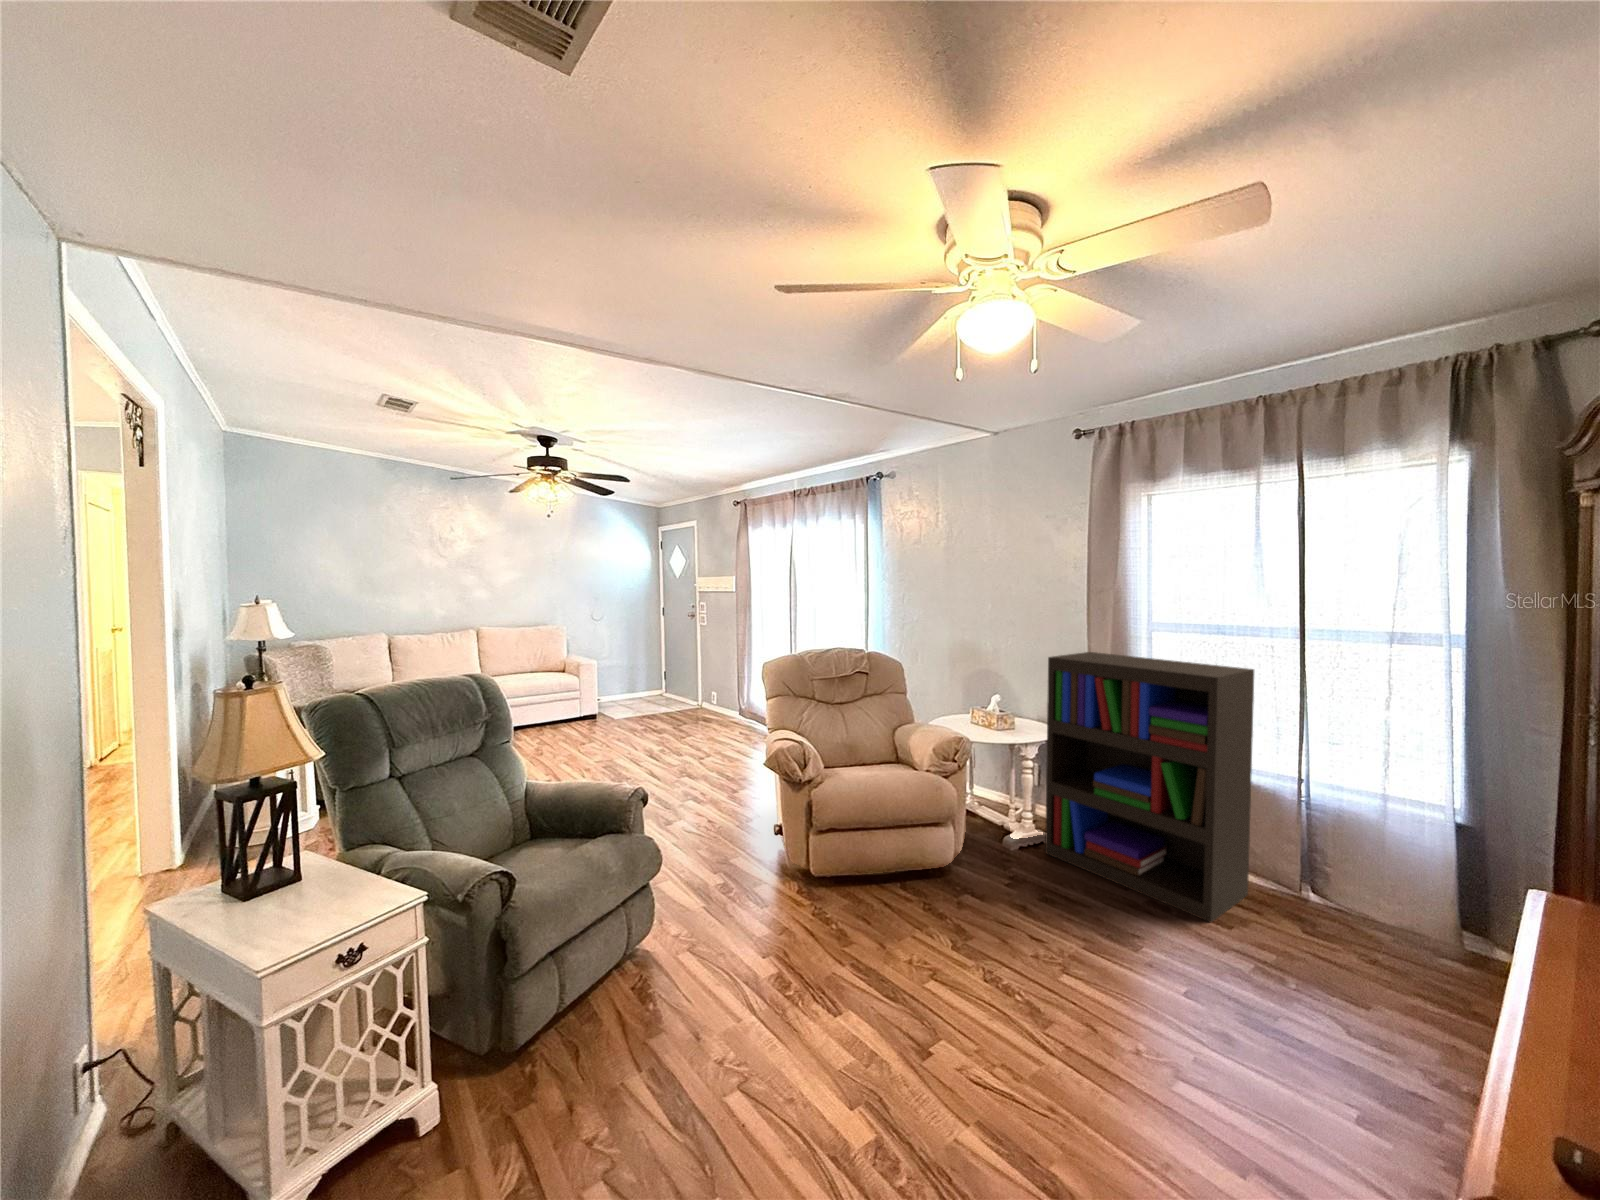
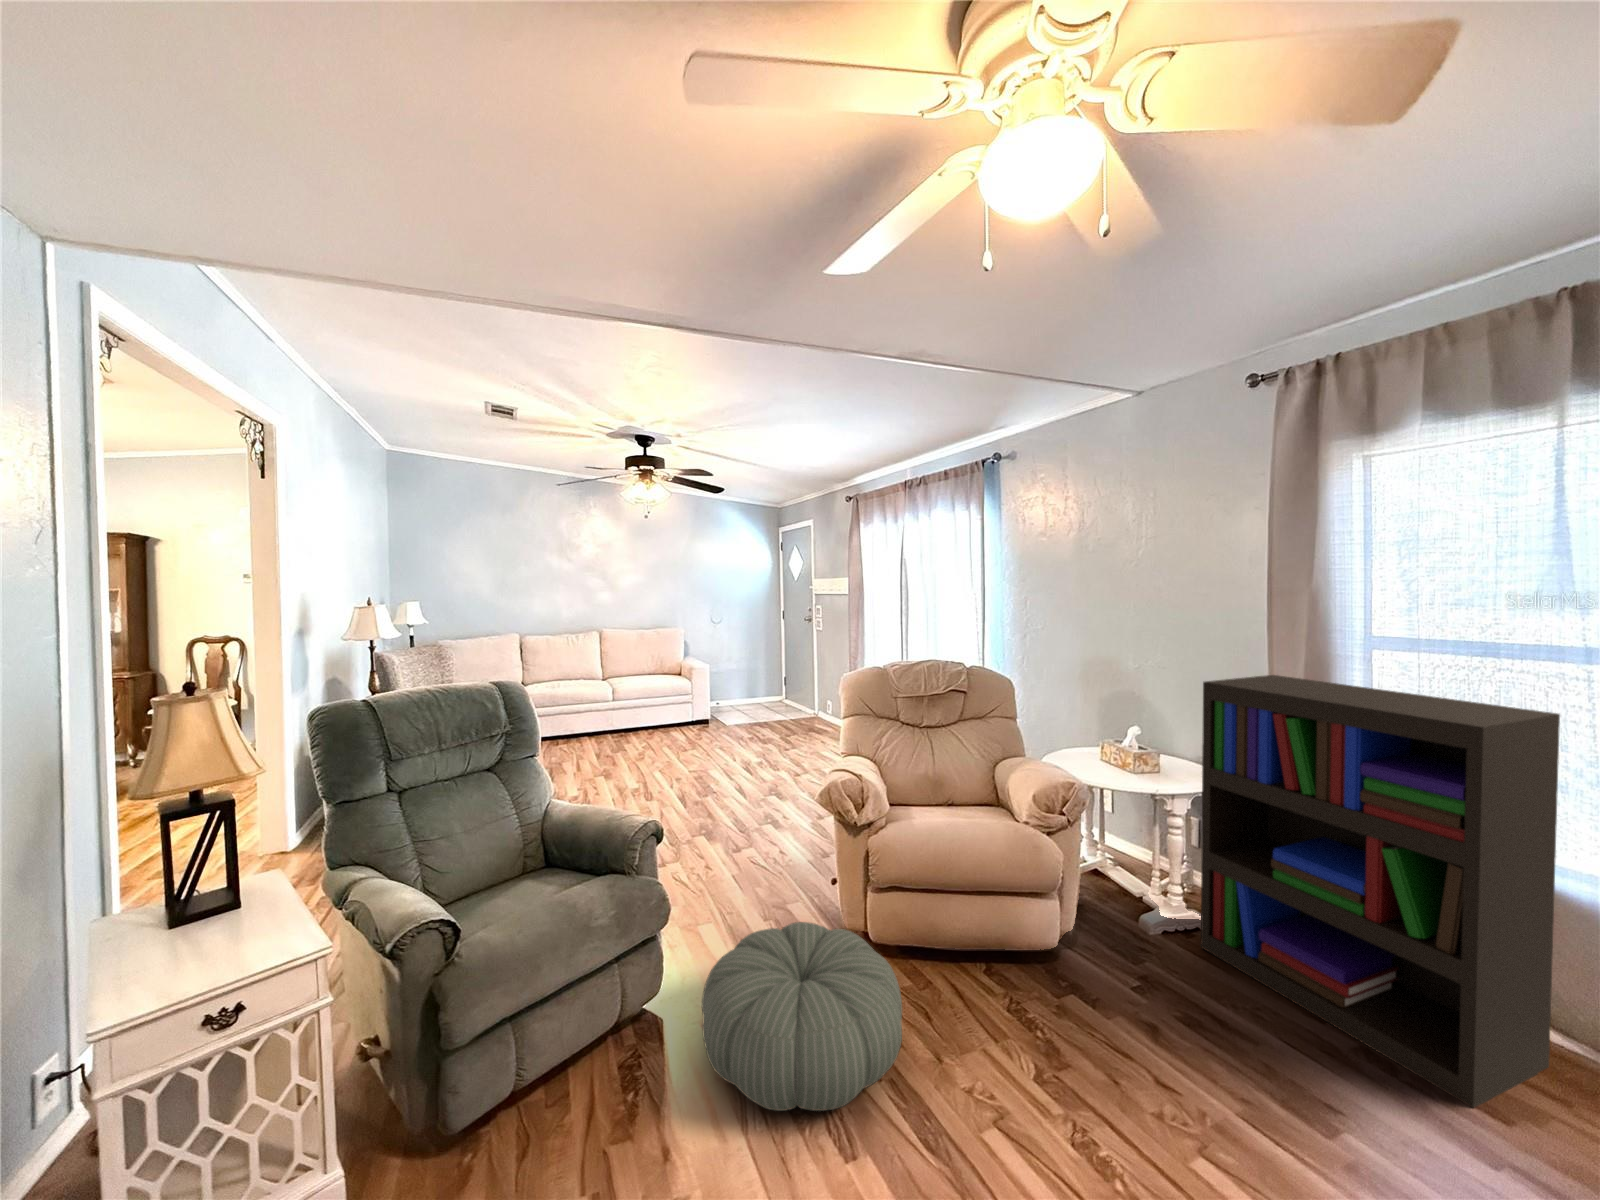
pouf: none [695,861,860,996] -> present [702,922,902,1111]

